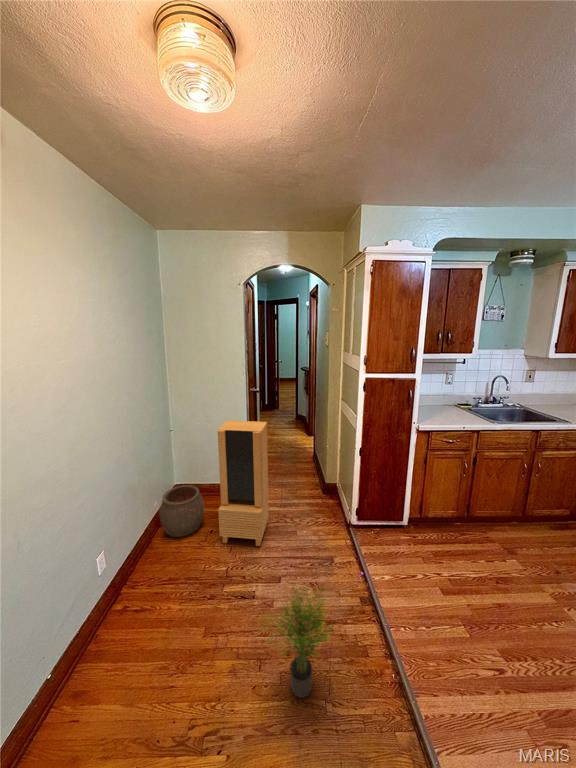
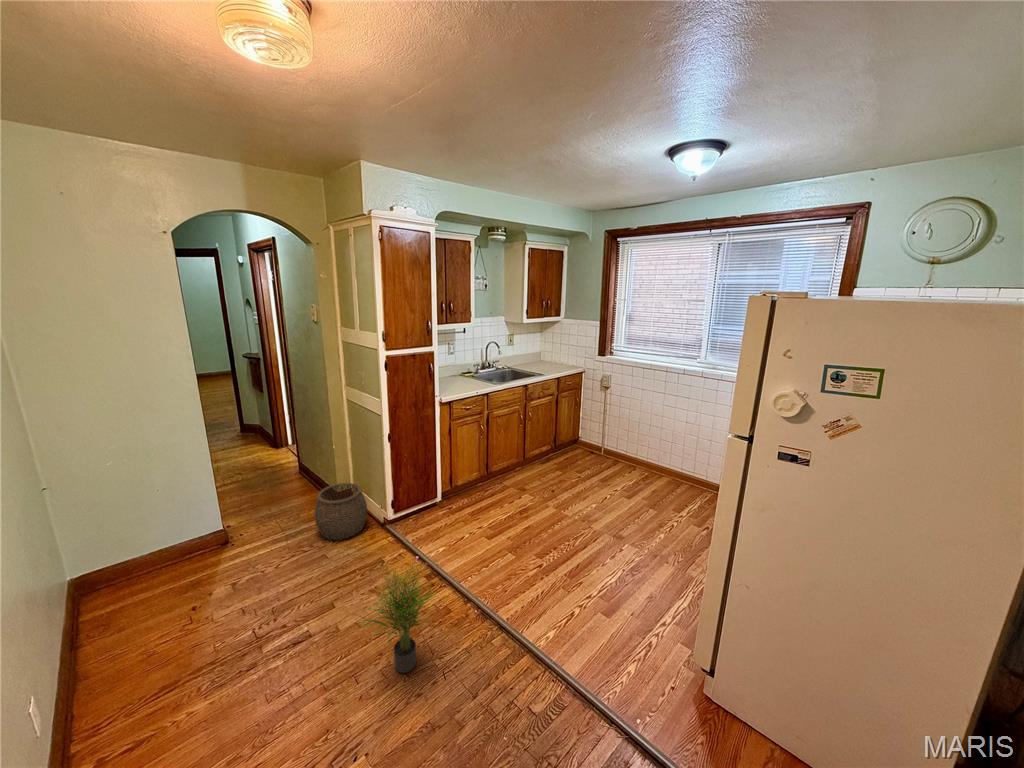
storage cabinet: present [217,421,269,546] -> none [190,430,287,616]
woven basket: present [160,485,204,537] -> present [314,483,367,540]

